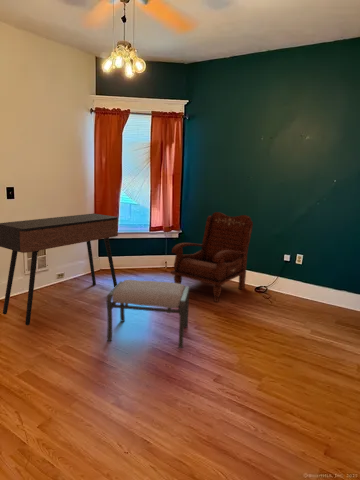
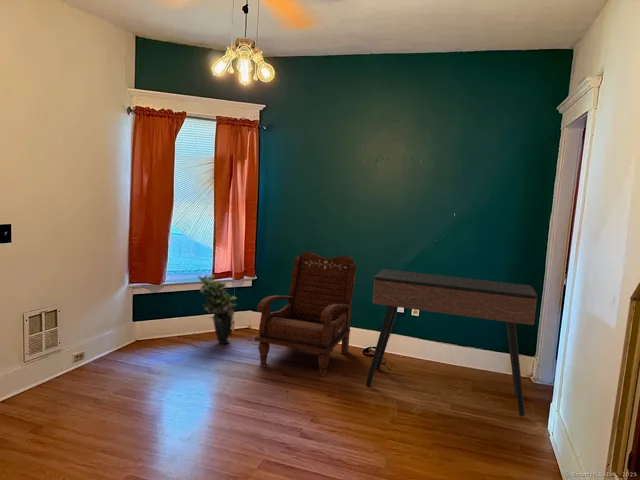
console table: present [0,213,118,325] -> present [366,269,537,416]
potted plant: none [139,227,166,276] -> present [198,275,236,344]
ottoman: present [106,280,190,348] -> none [198,358,316,458]

